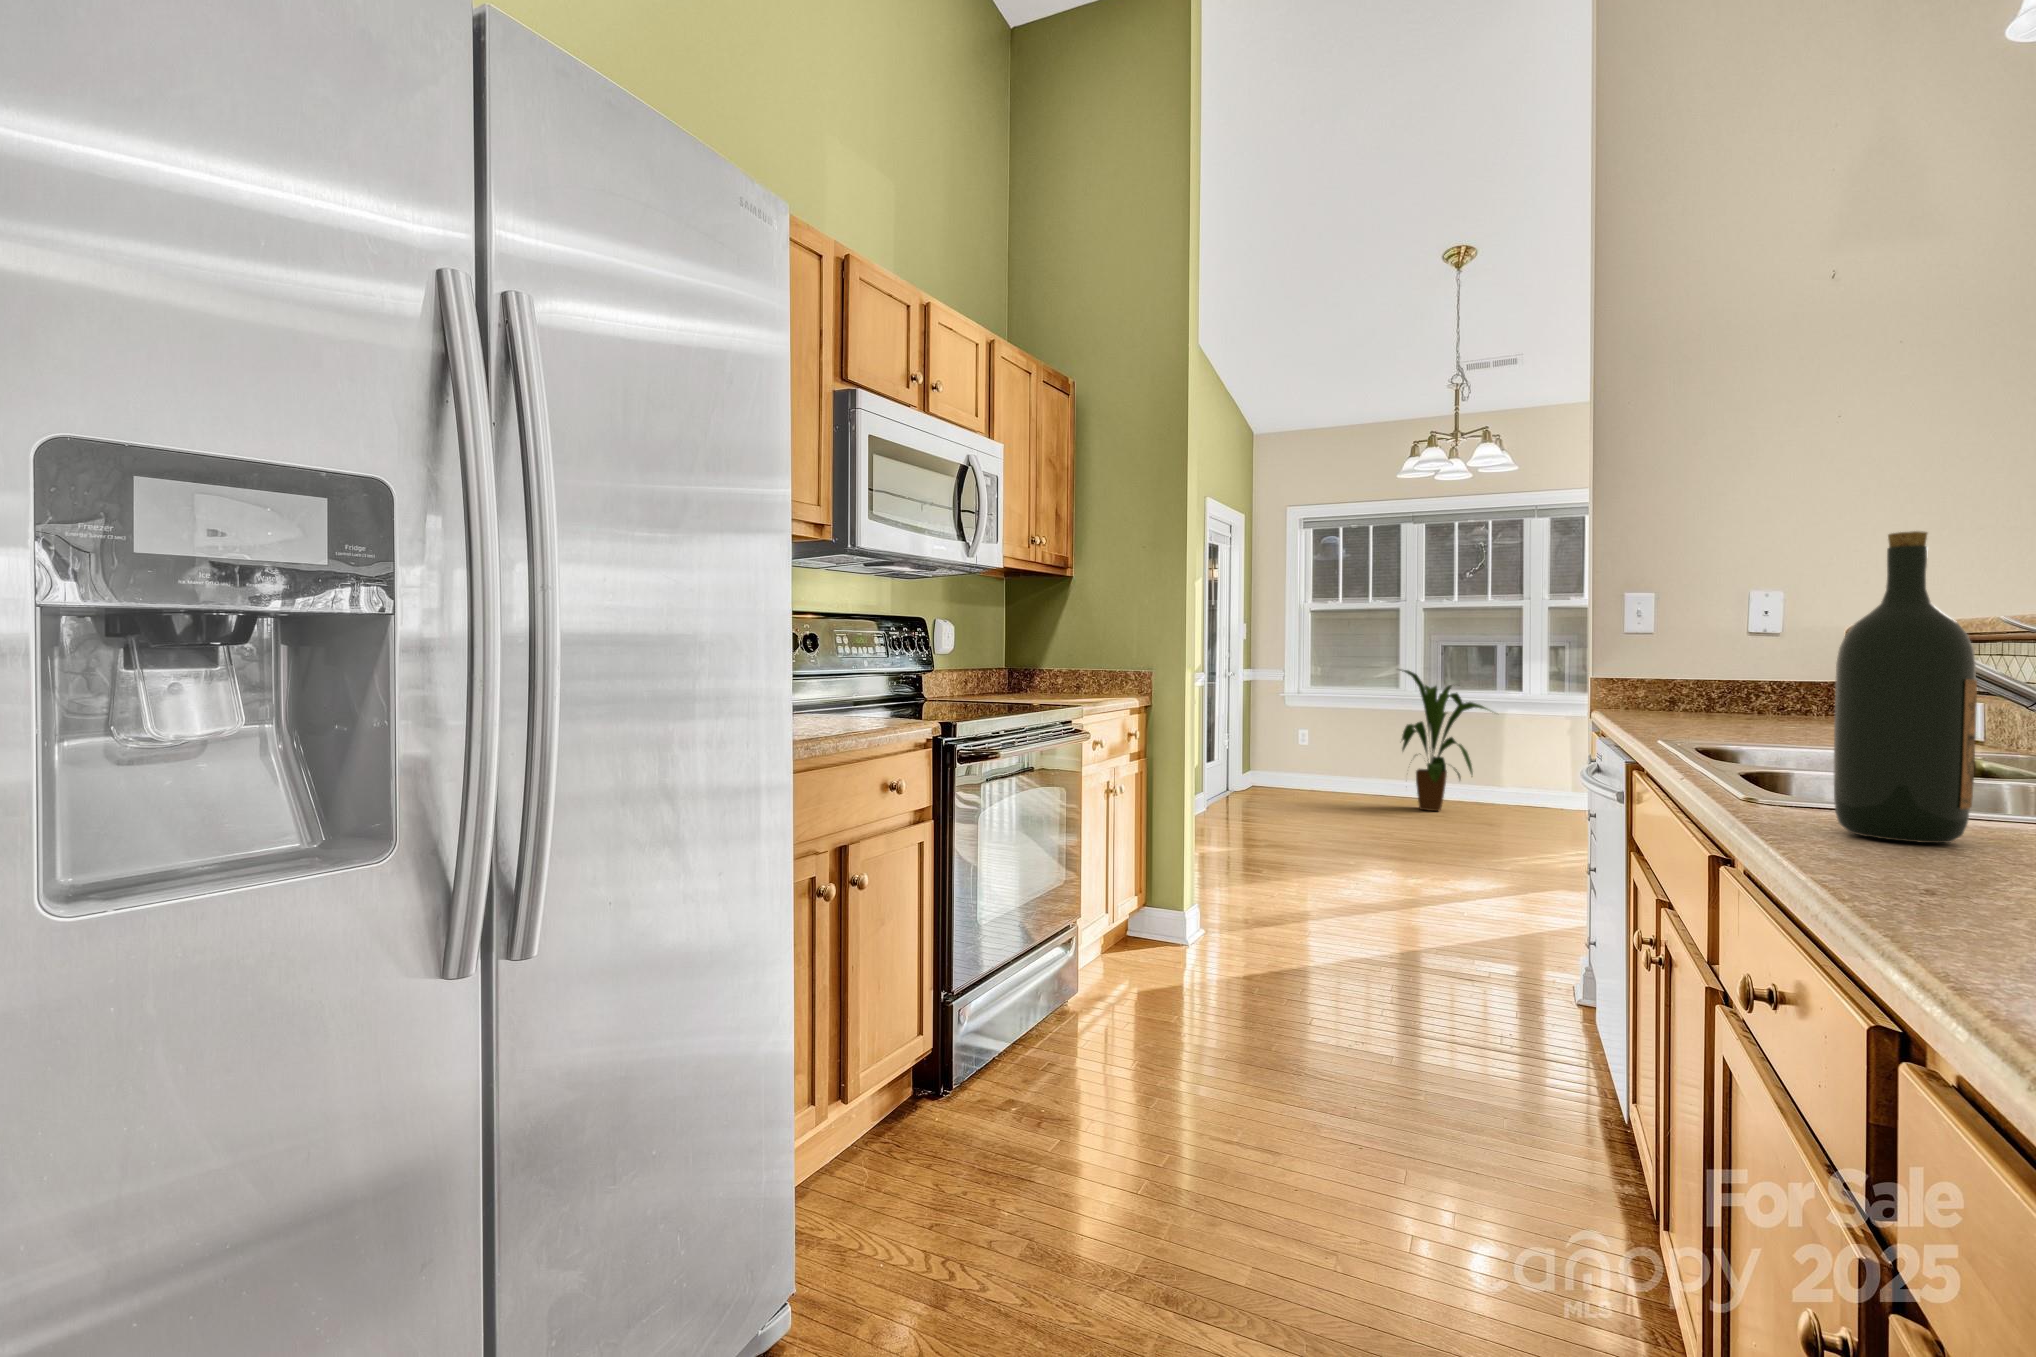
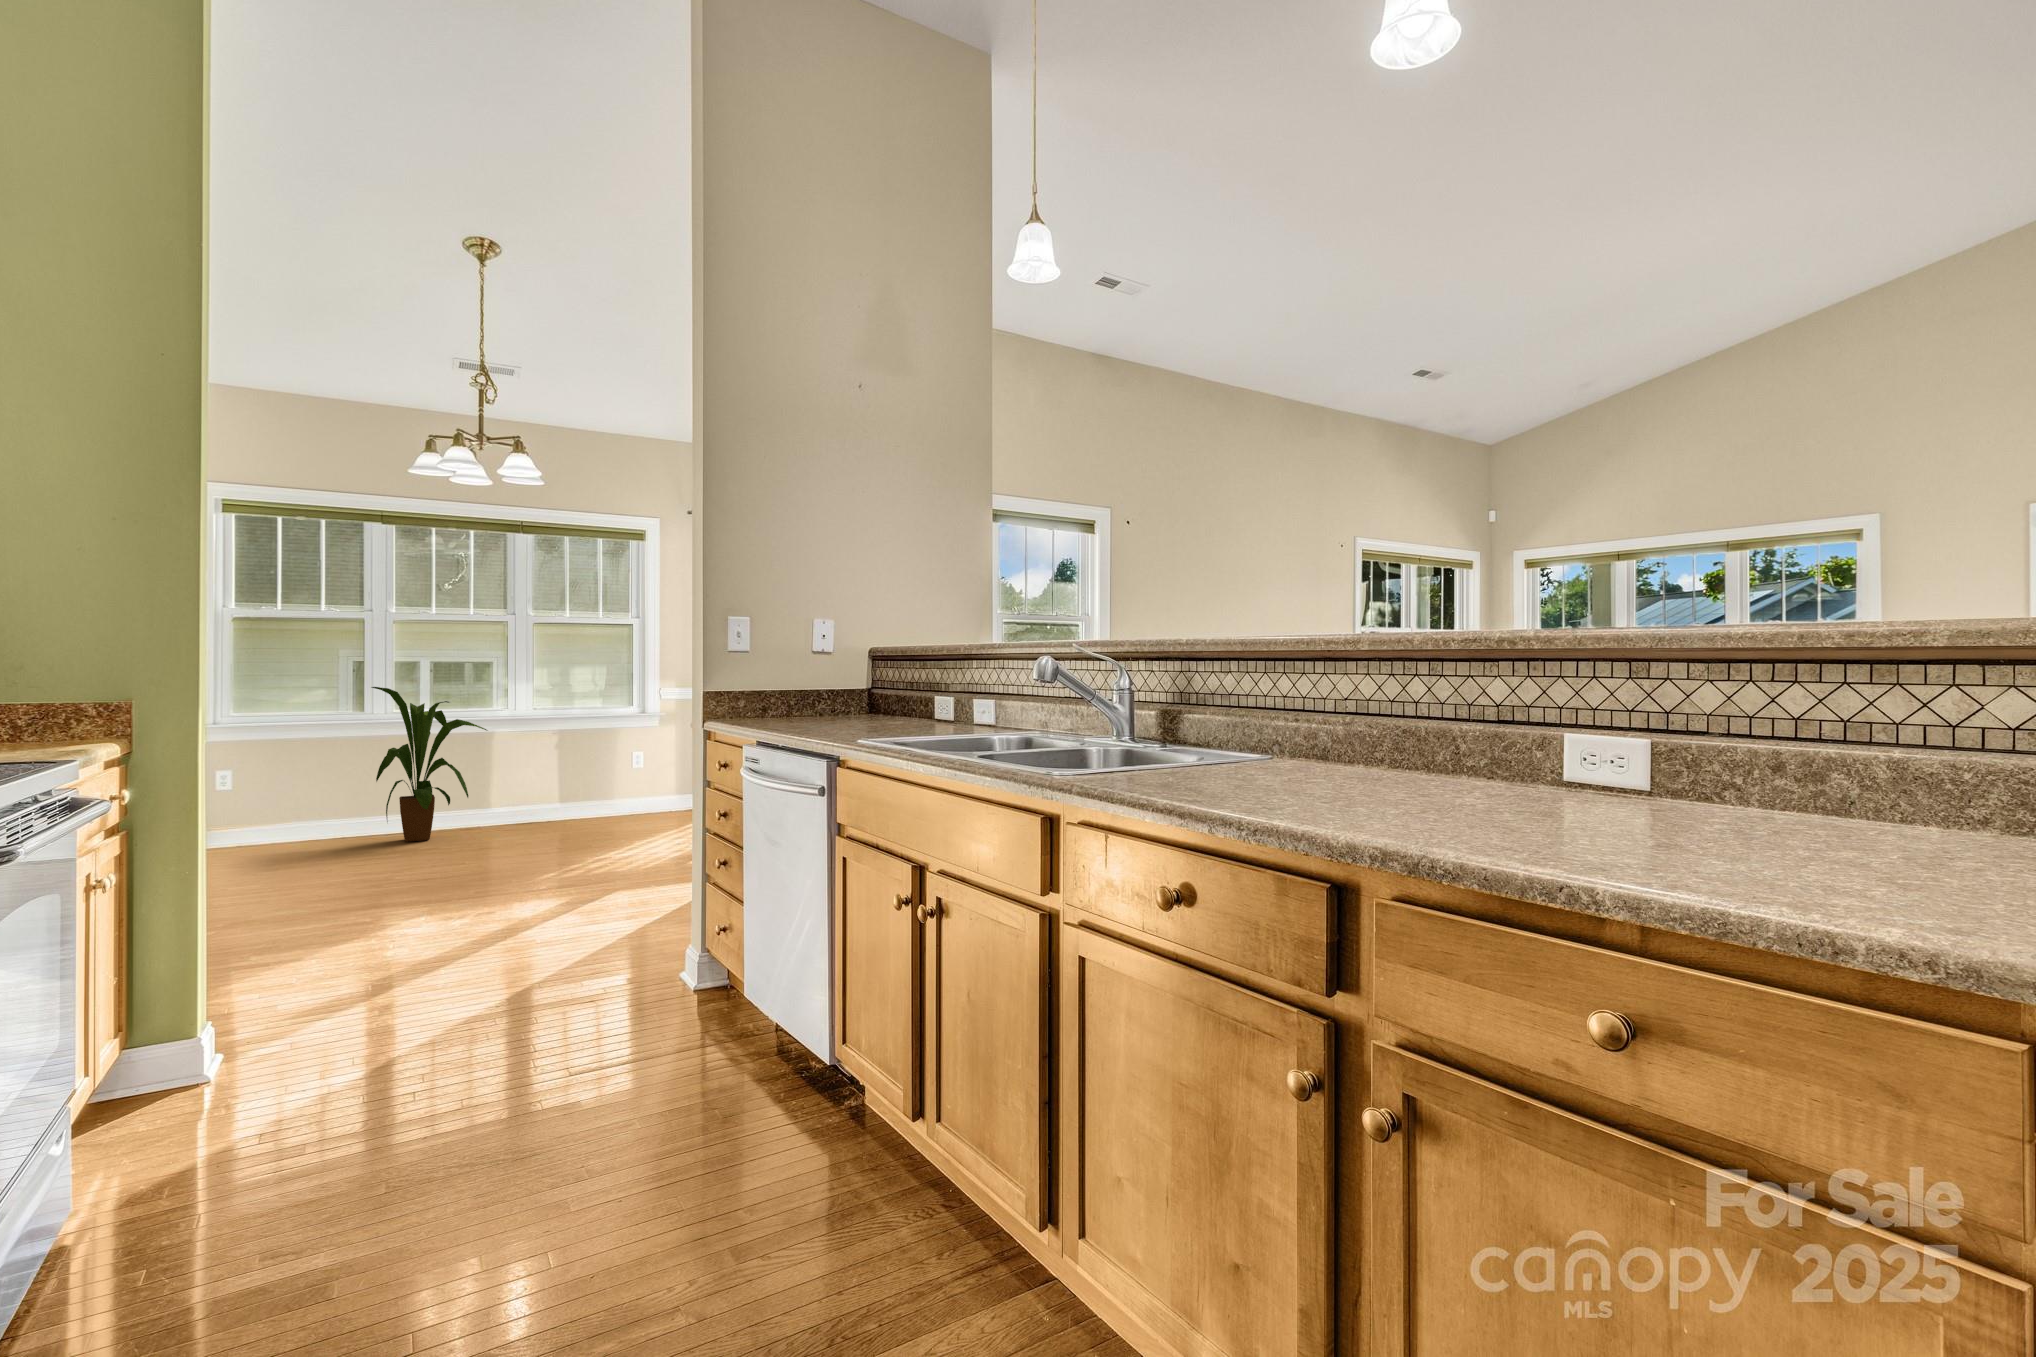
wine bottle: present [1834,531,1977,843] -> none [1195,587,1269,799]

